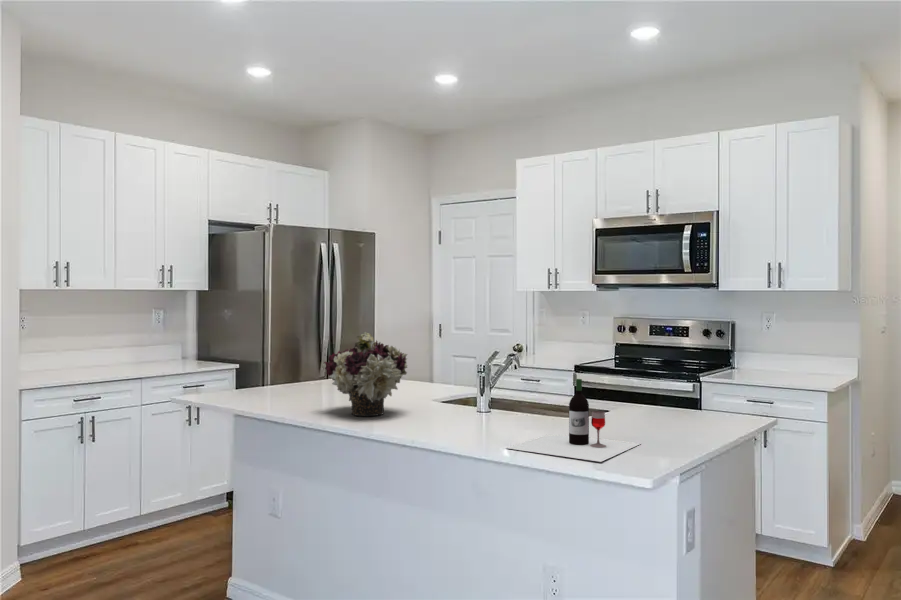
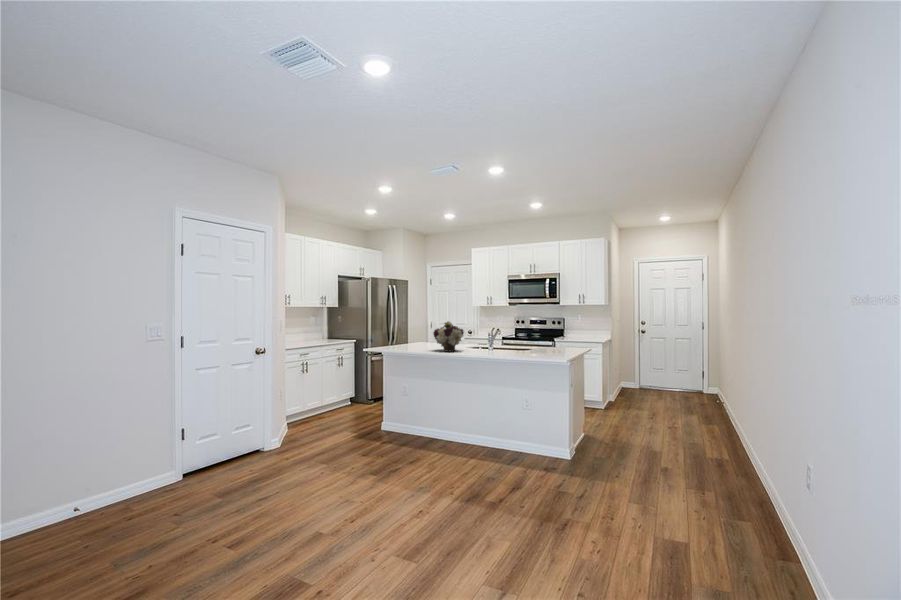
wine bottle: present [507,379,641,462] -> none [511,334,551,357]

